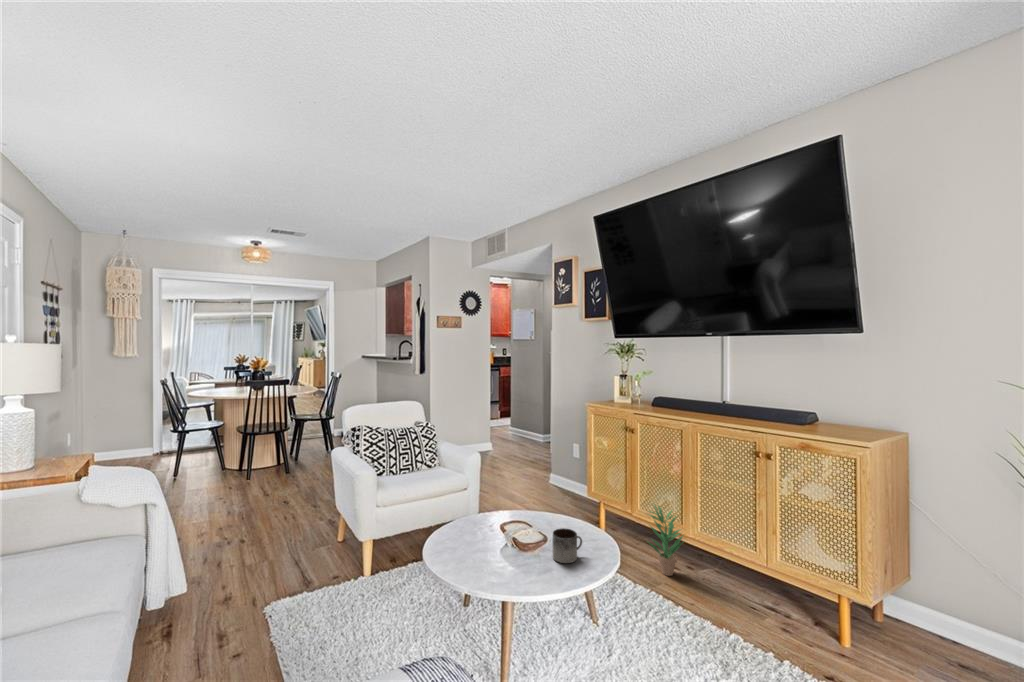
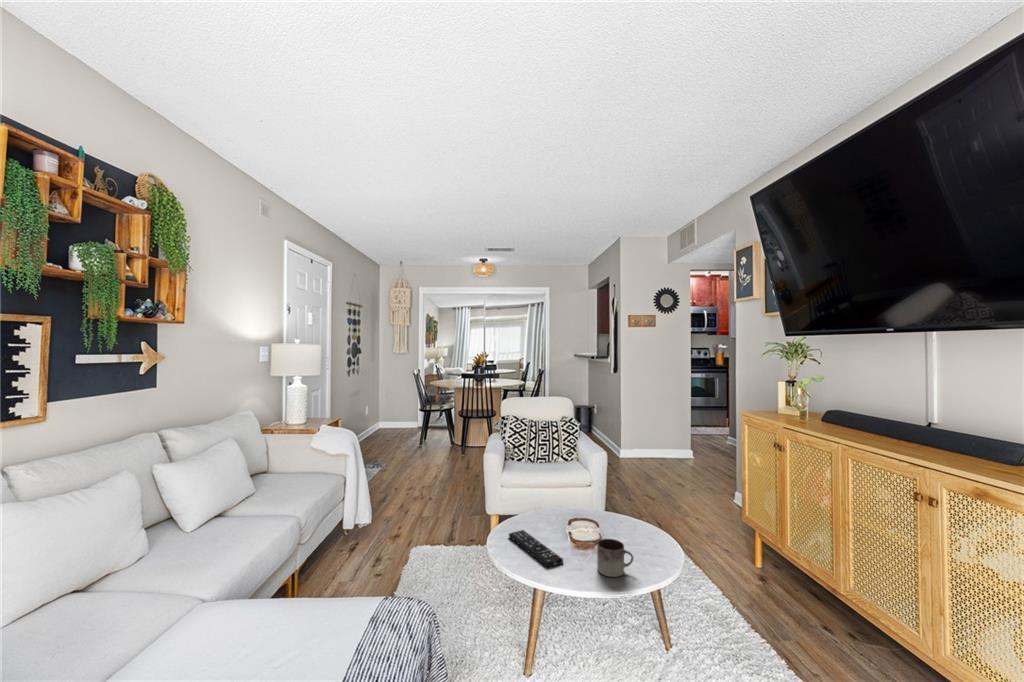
potted plant: present [649,506,683,576] -> none [784,546,848,648]
remote control: none [446,543,521,572] -> present [509,530,563,567]

